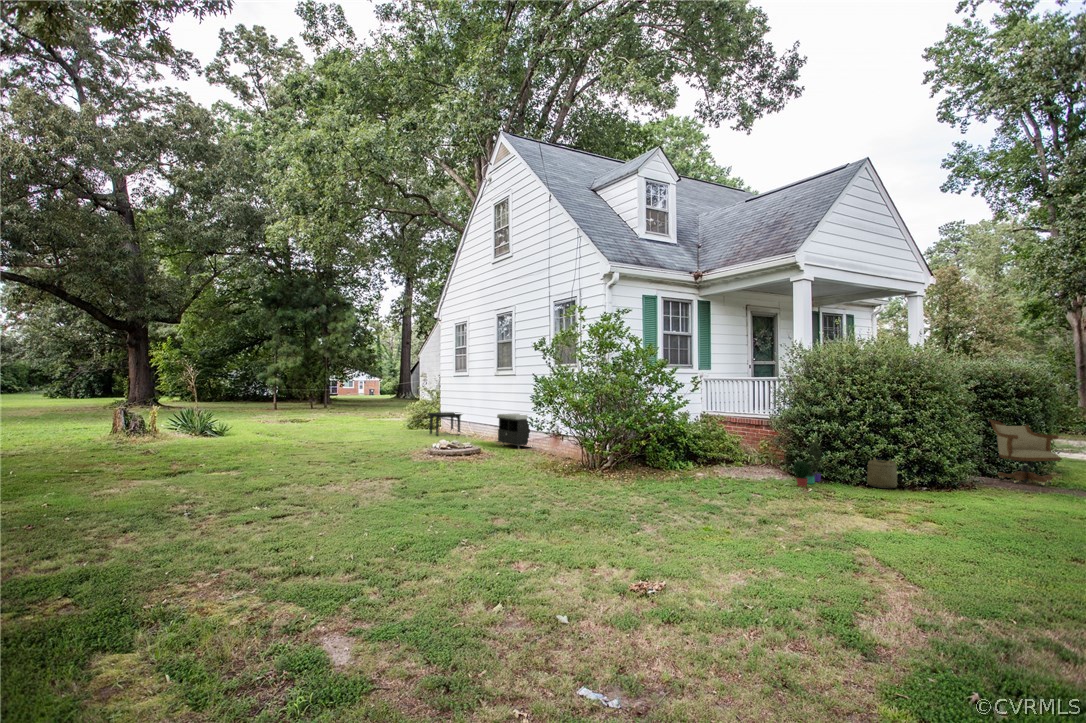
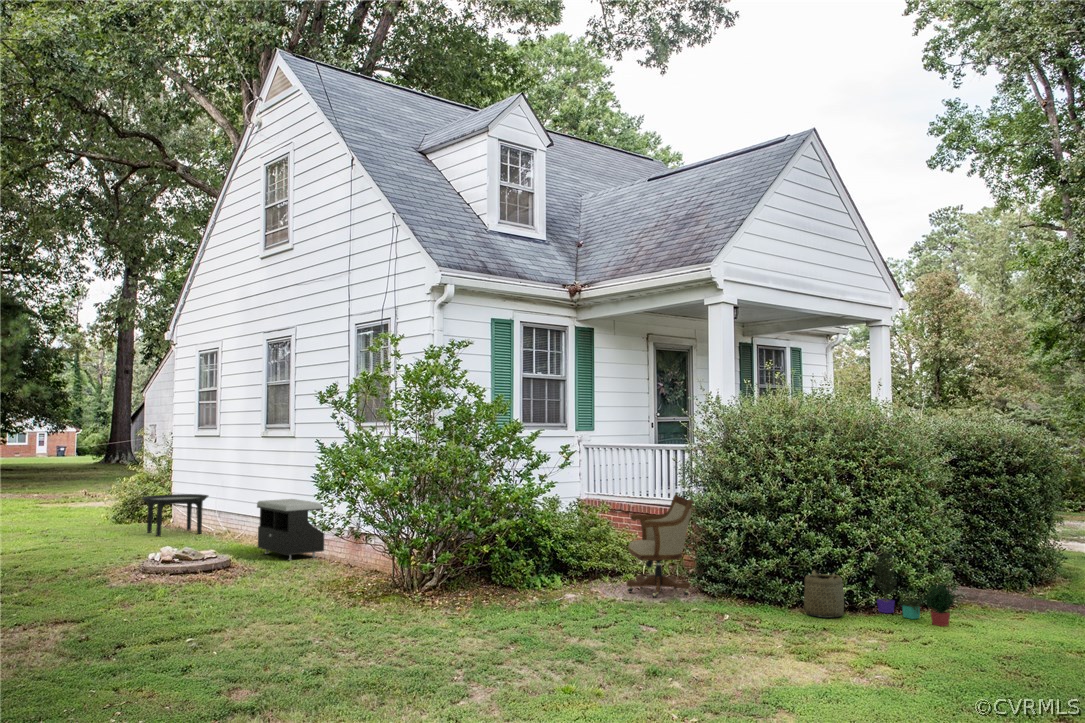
chair: present [989,419,1060,486] -> present [626,495,694,598]
potted plant: present [793,439,824,487] -> present [874,546,954,626]

